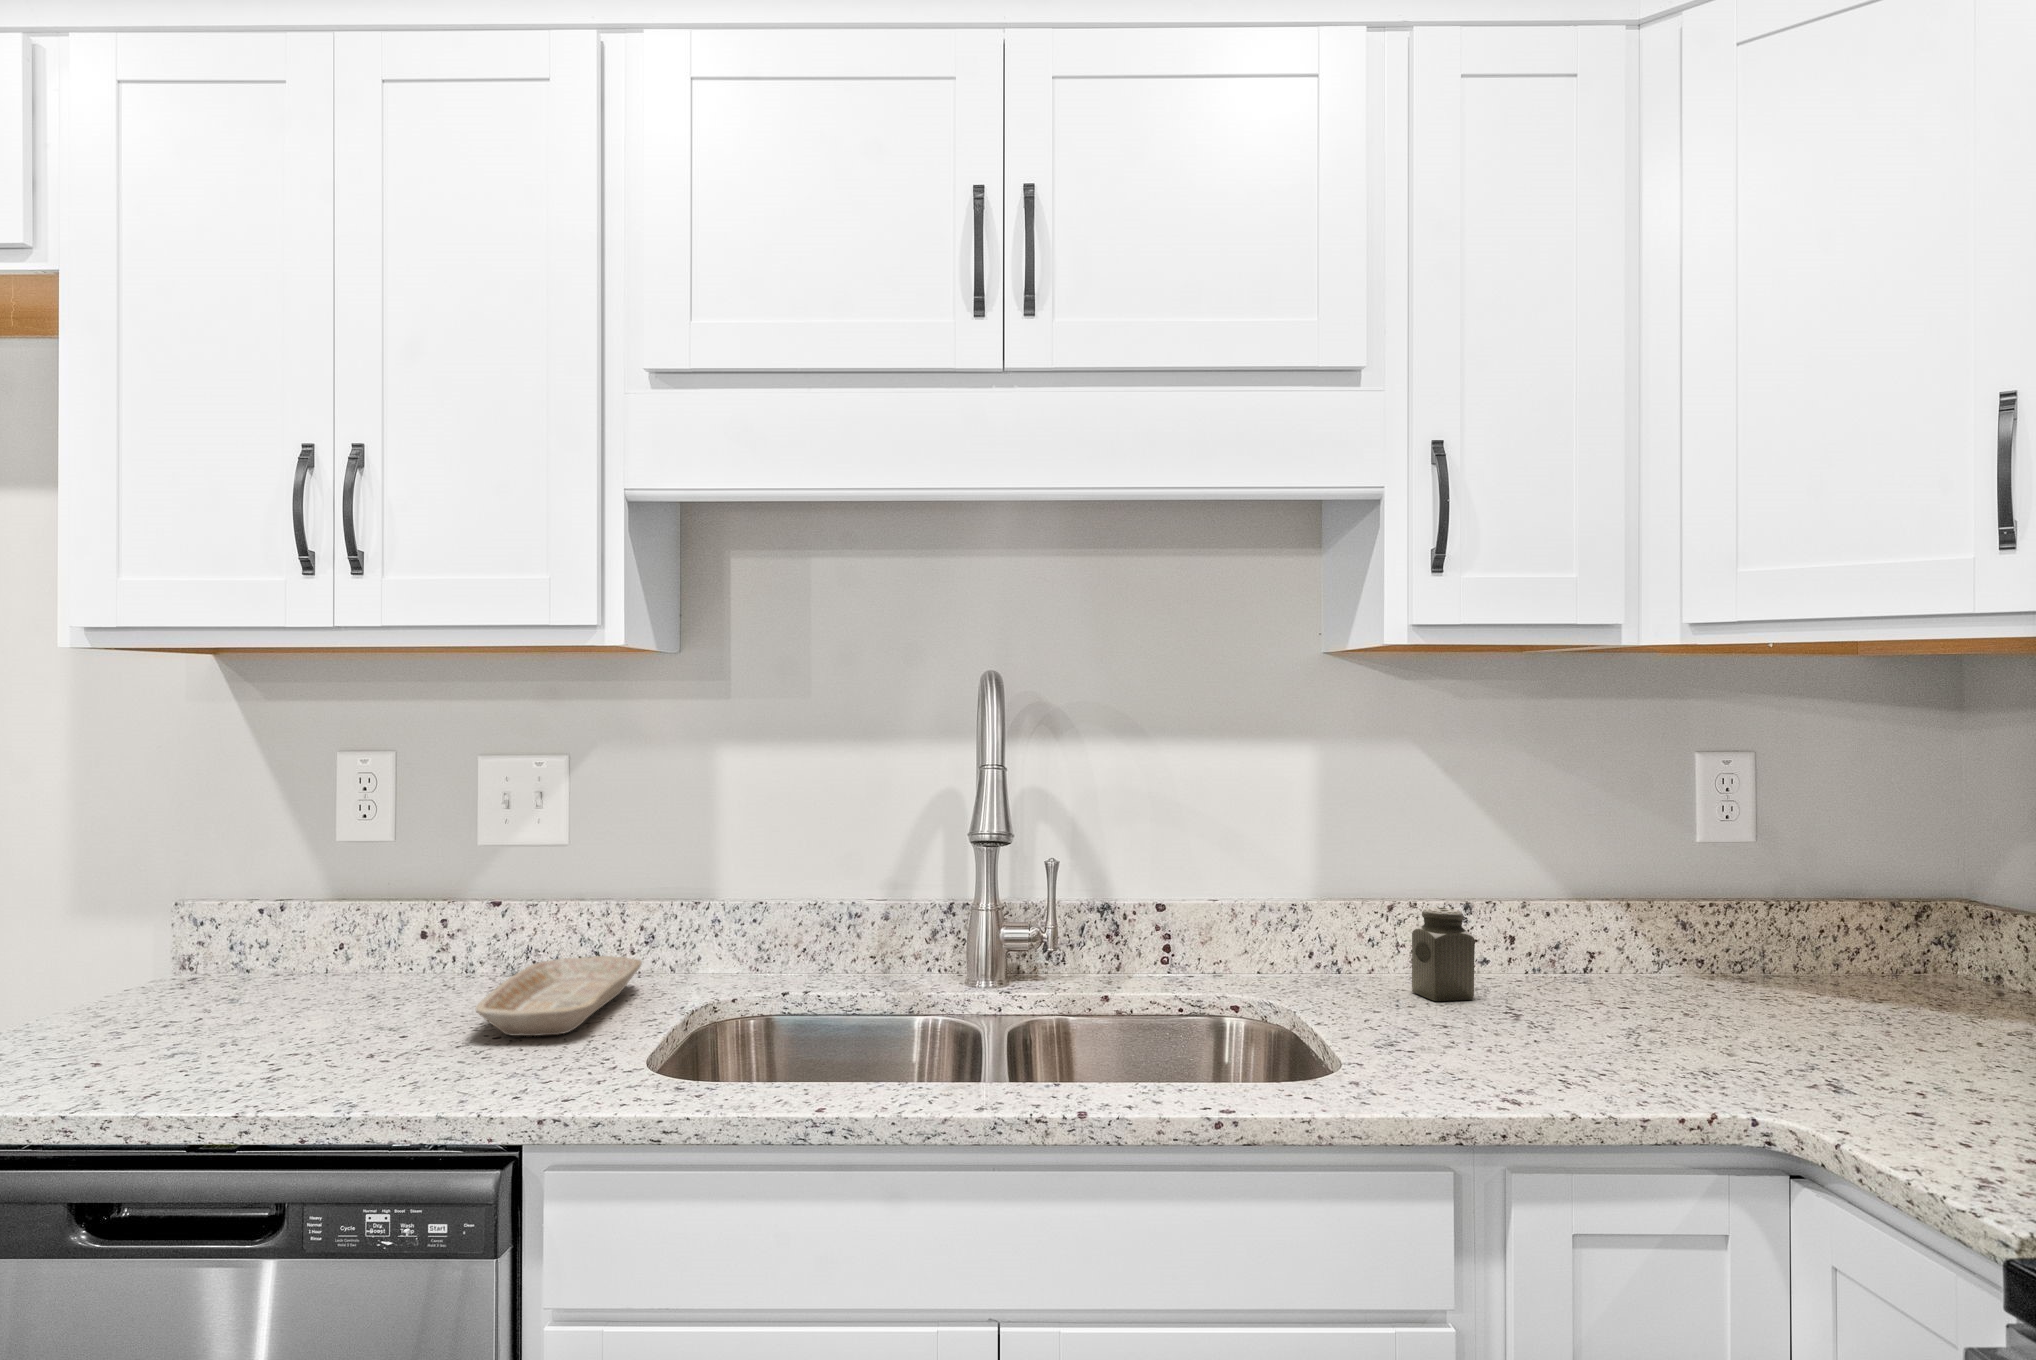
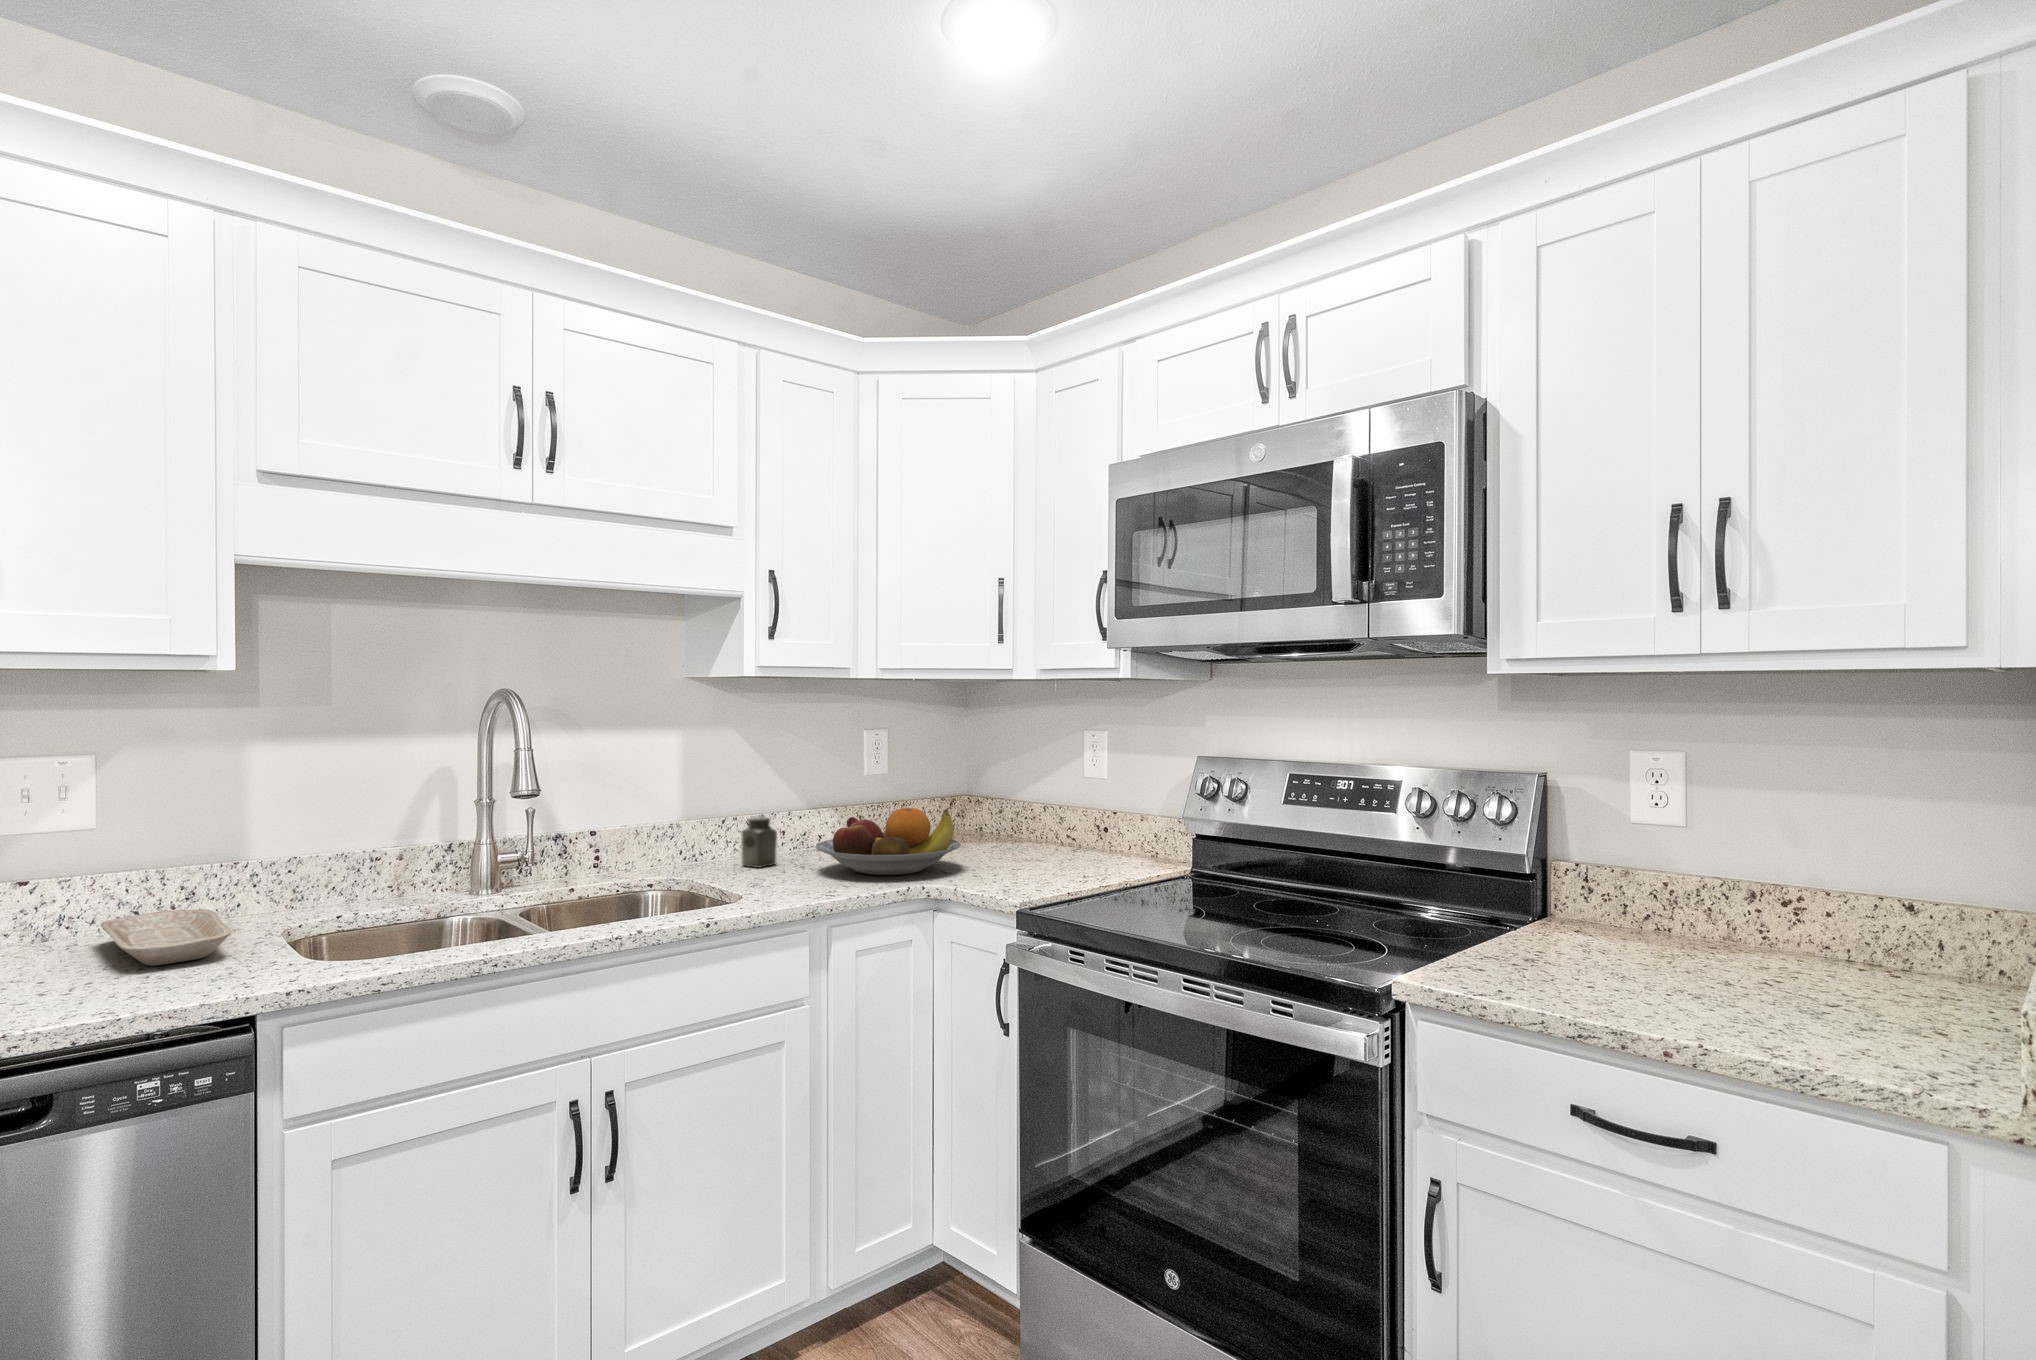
fruit bowl: none [1530,927,1862,1068] -> present [816,808,961,875]

